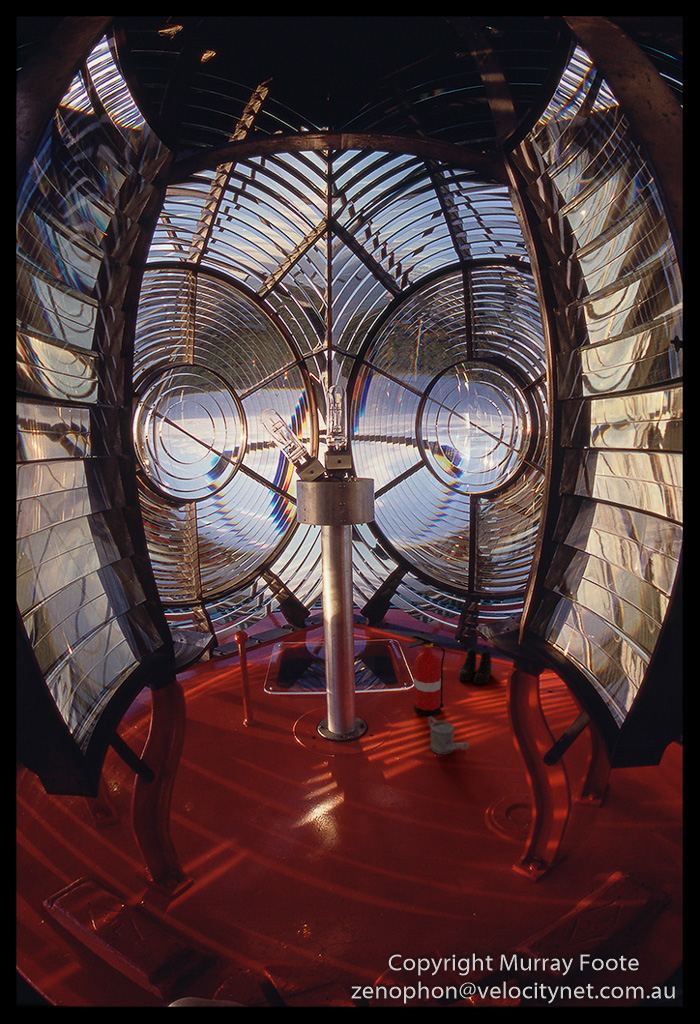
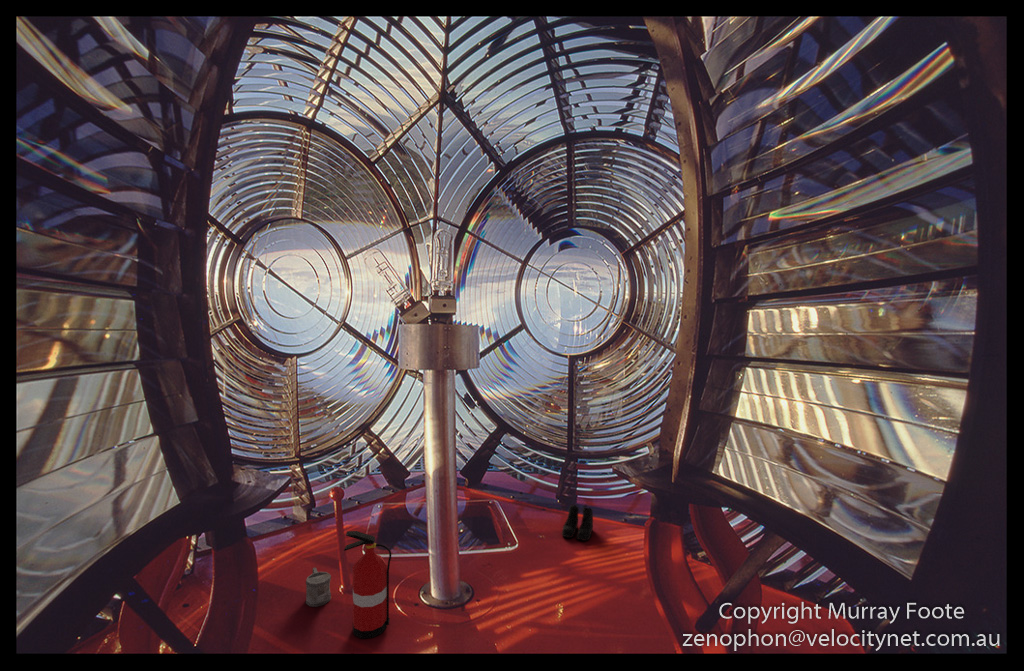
fire extinguisher: present [408,634,445,716] -> present [344,531,391,639]
watering can: present [428,716,468,754] -> present [306,567,331,607]

